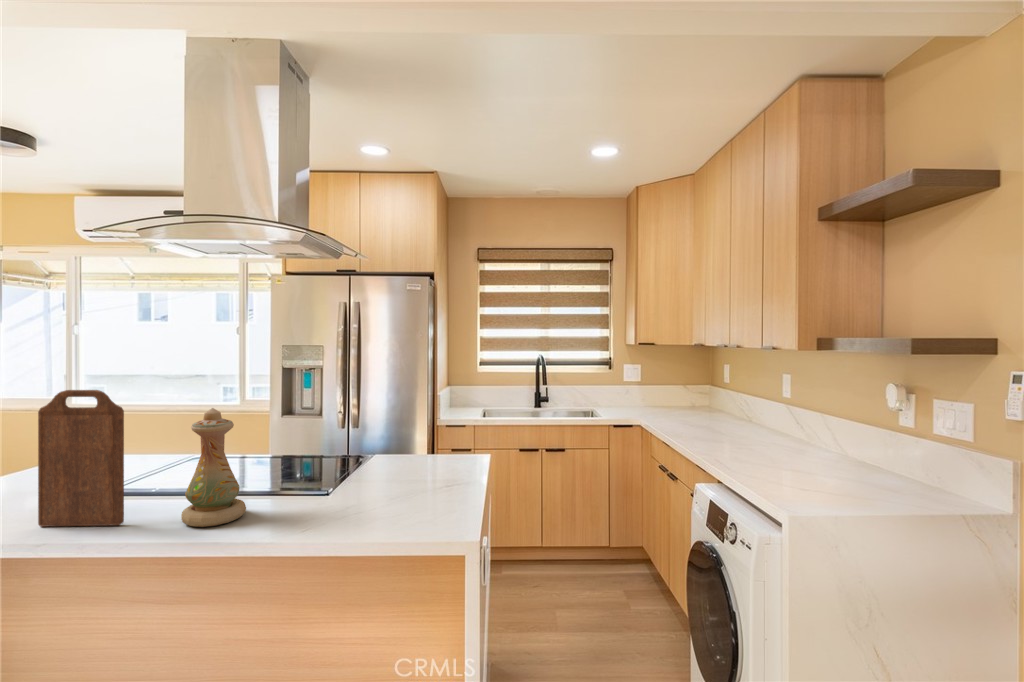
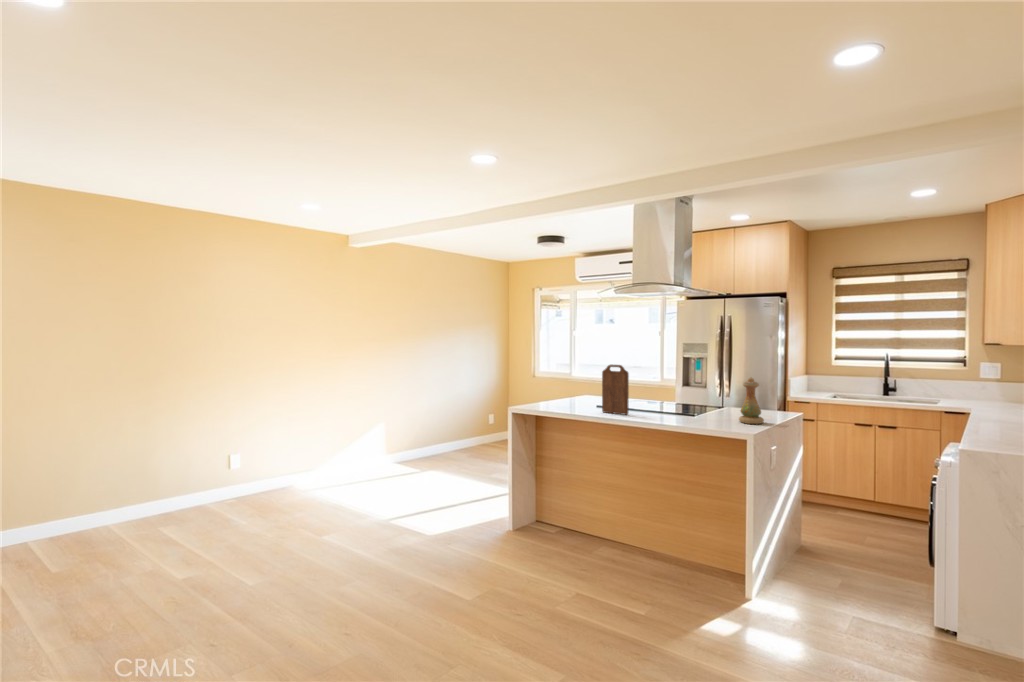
vase: present [181,408,246,527] -> present [739,377,764,424]

